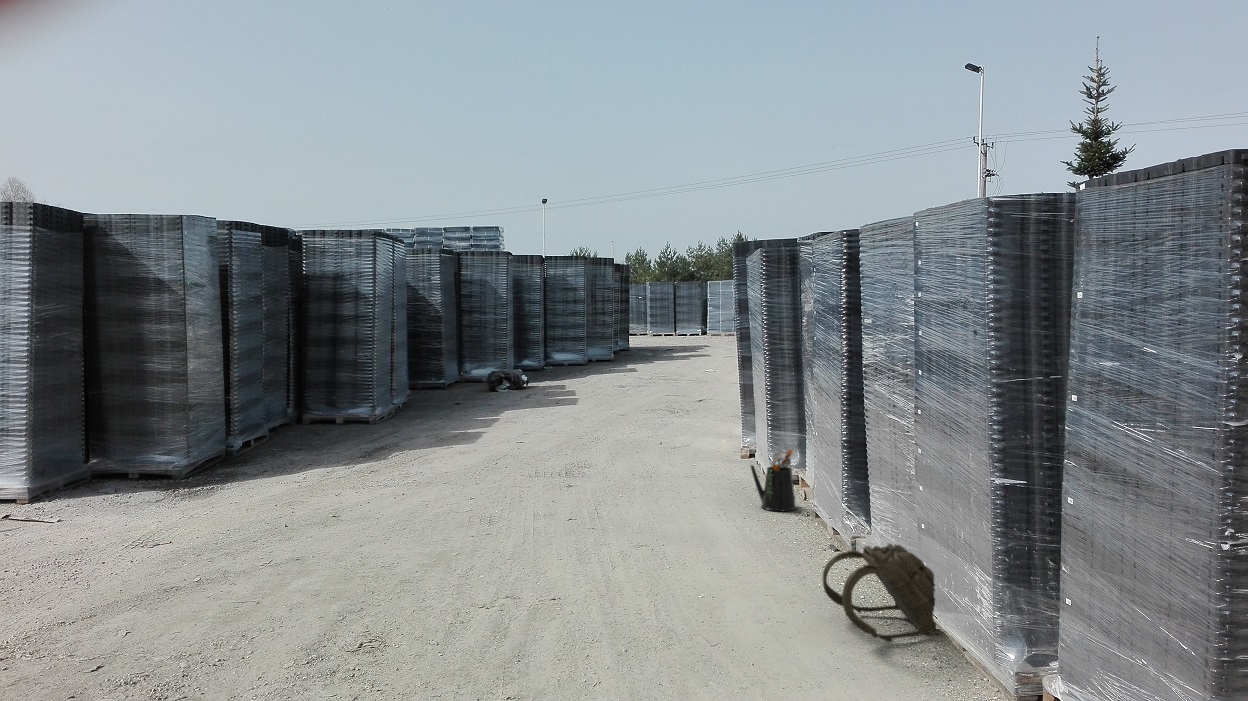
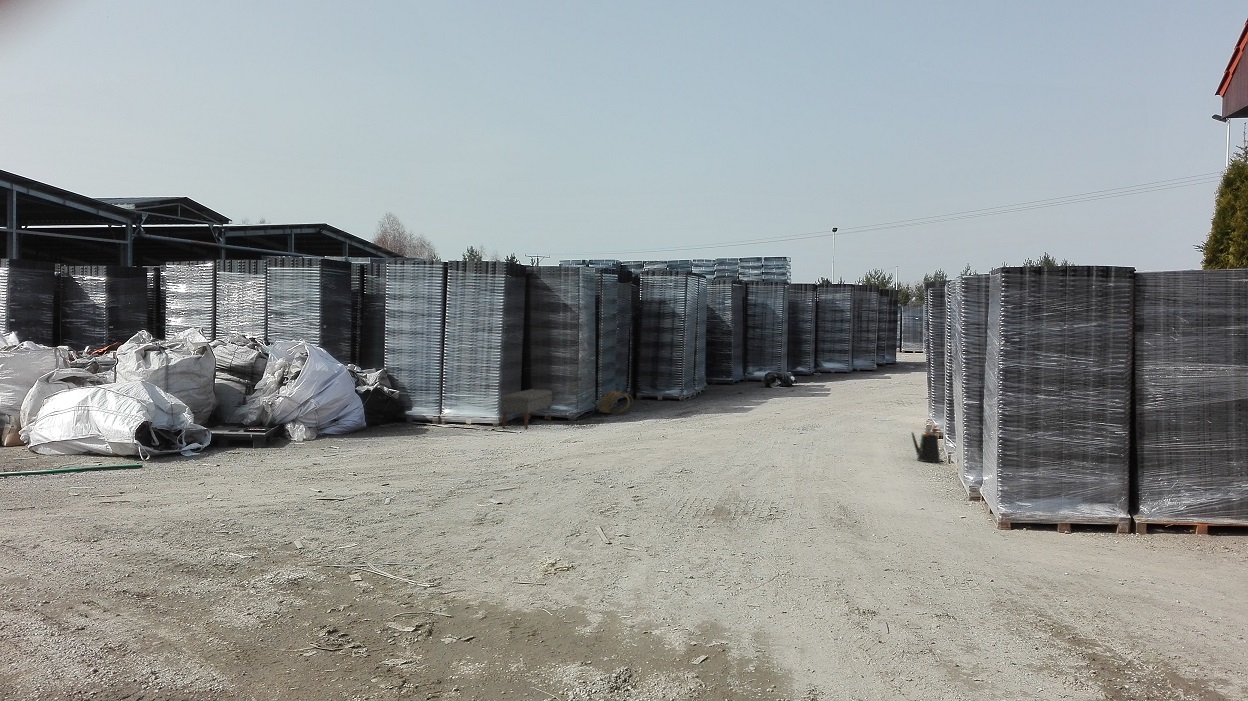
bench: none [23,429,142,510] -> present [501,389,552,429]
backpack: present [823,544,936,642] -> present [597,390,633,414]

